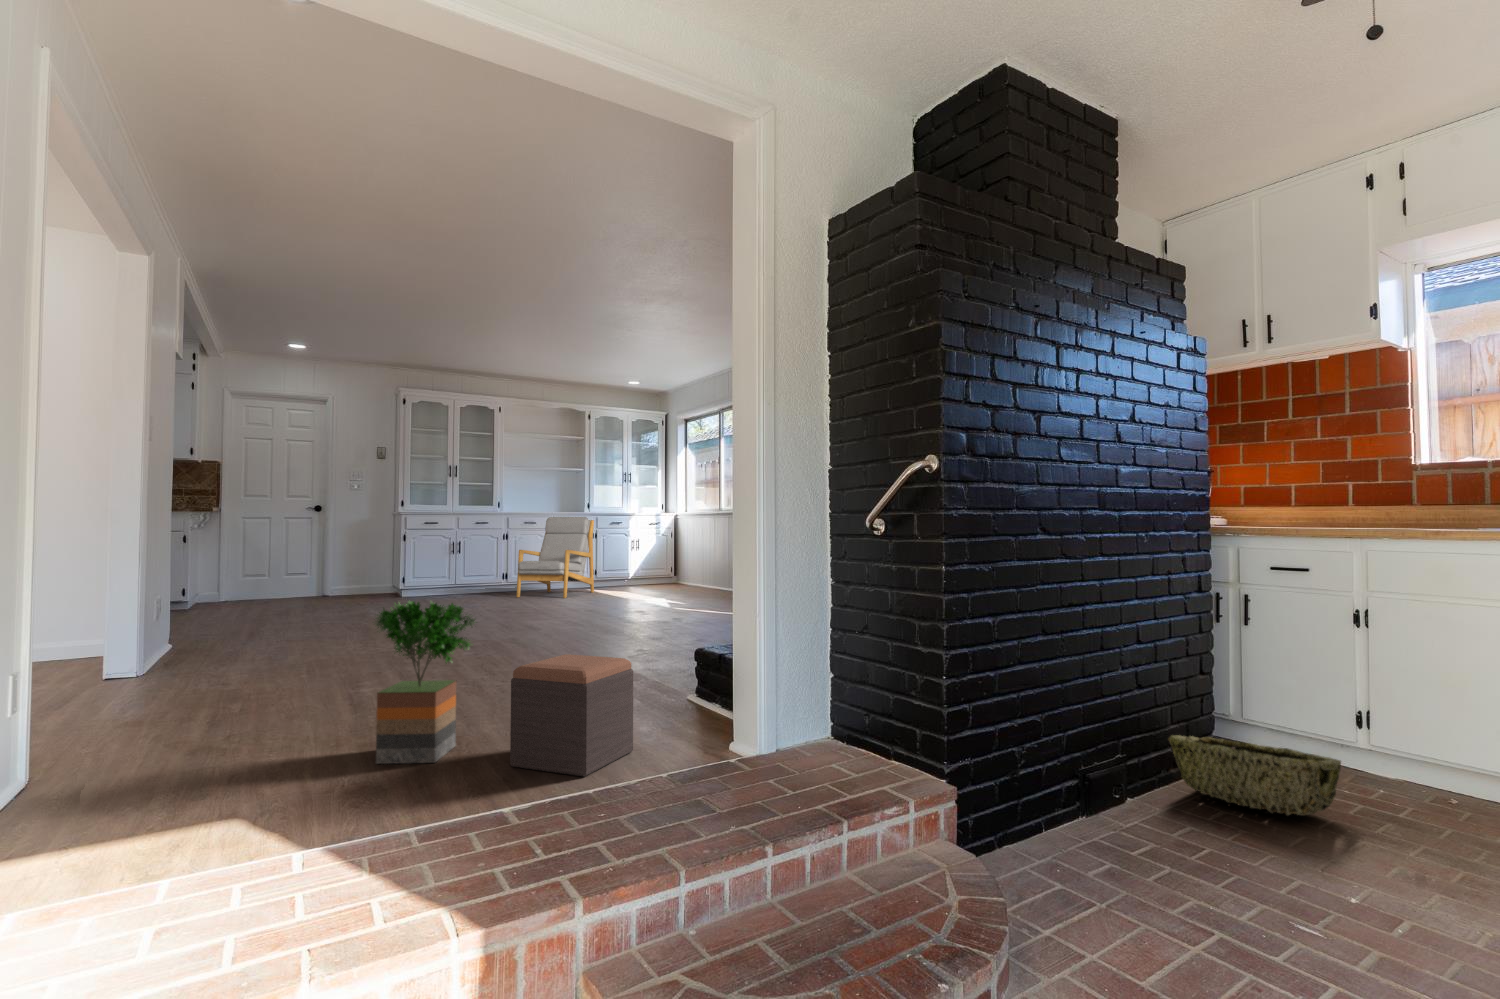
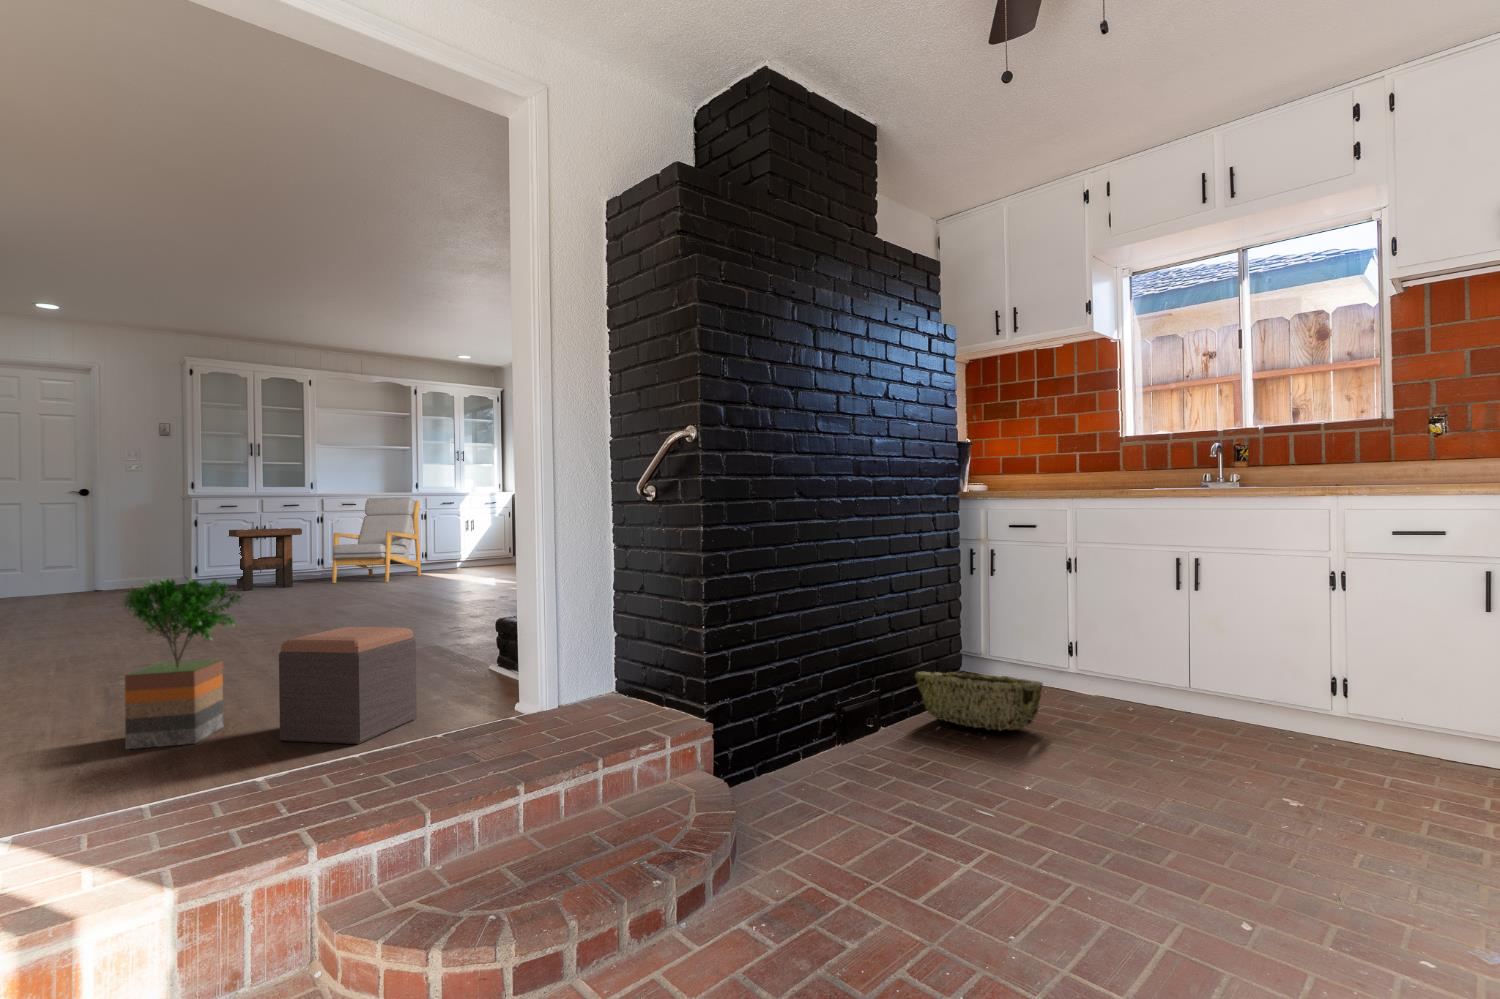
side table: none [428,544,492,602] -> present [229,528,302,590]

